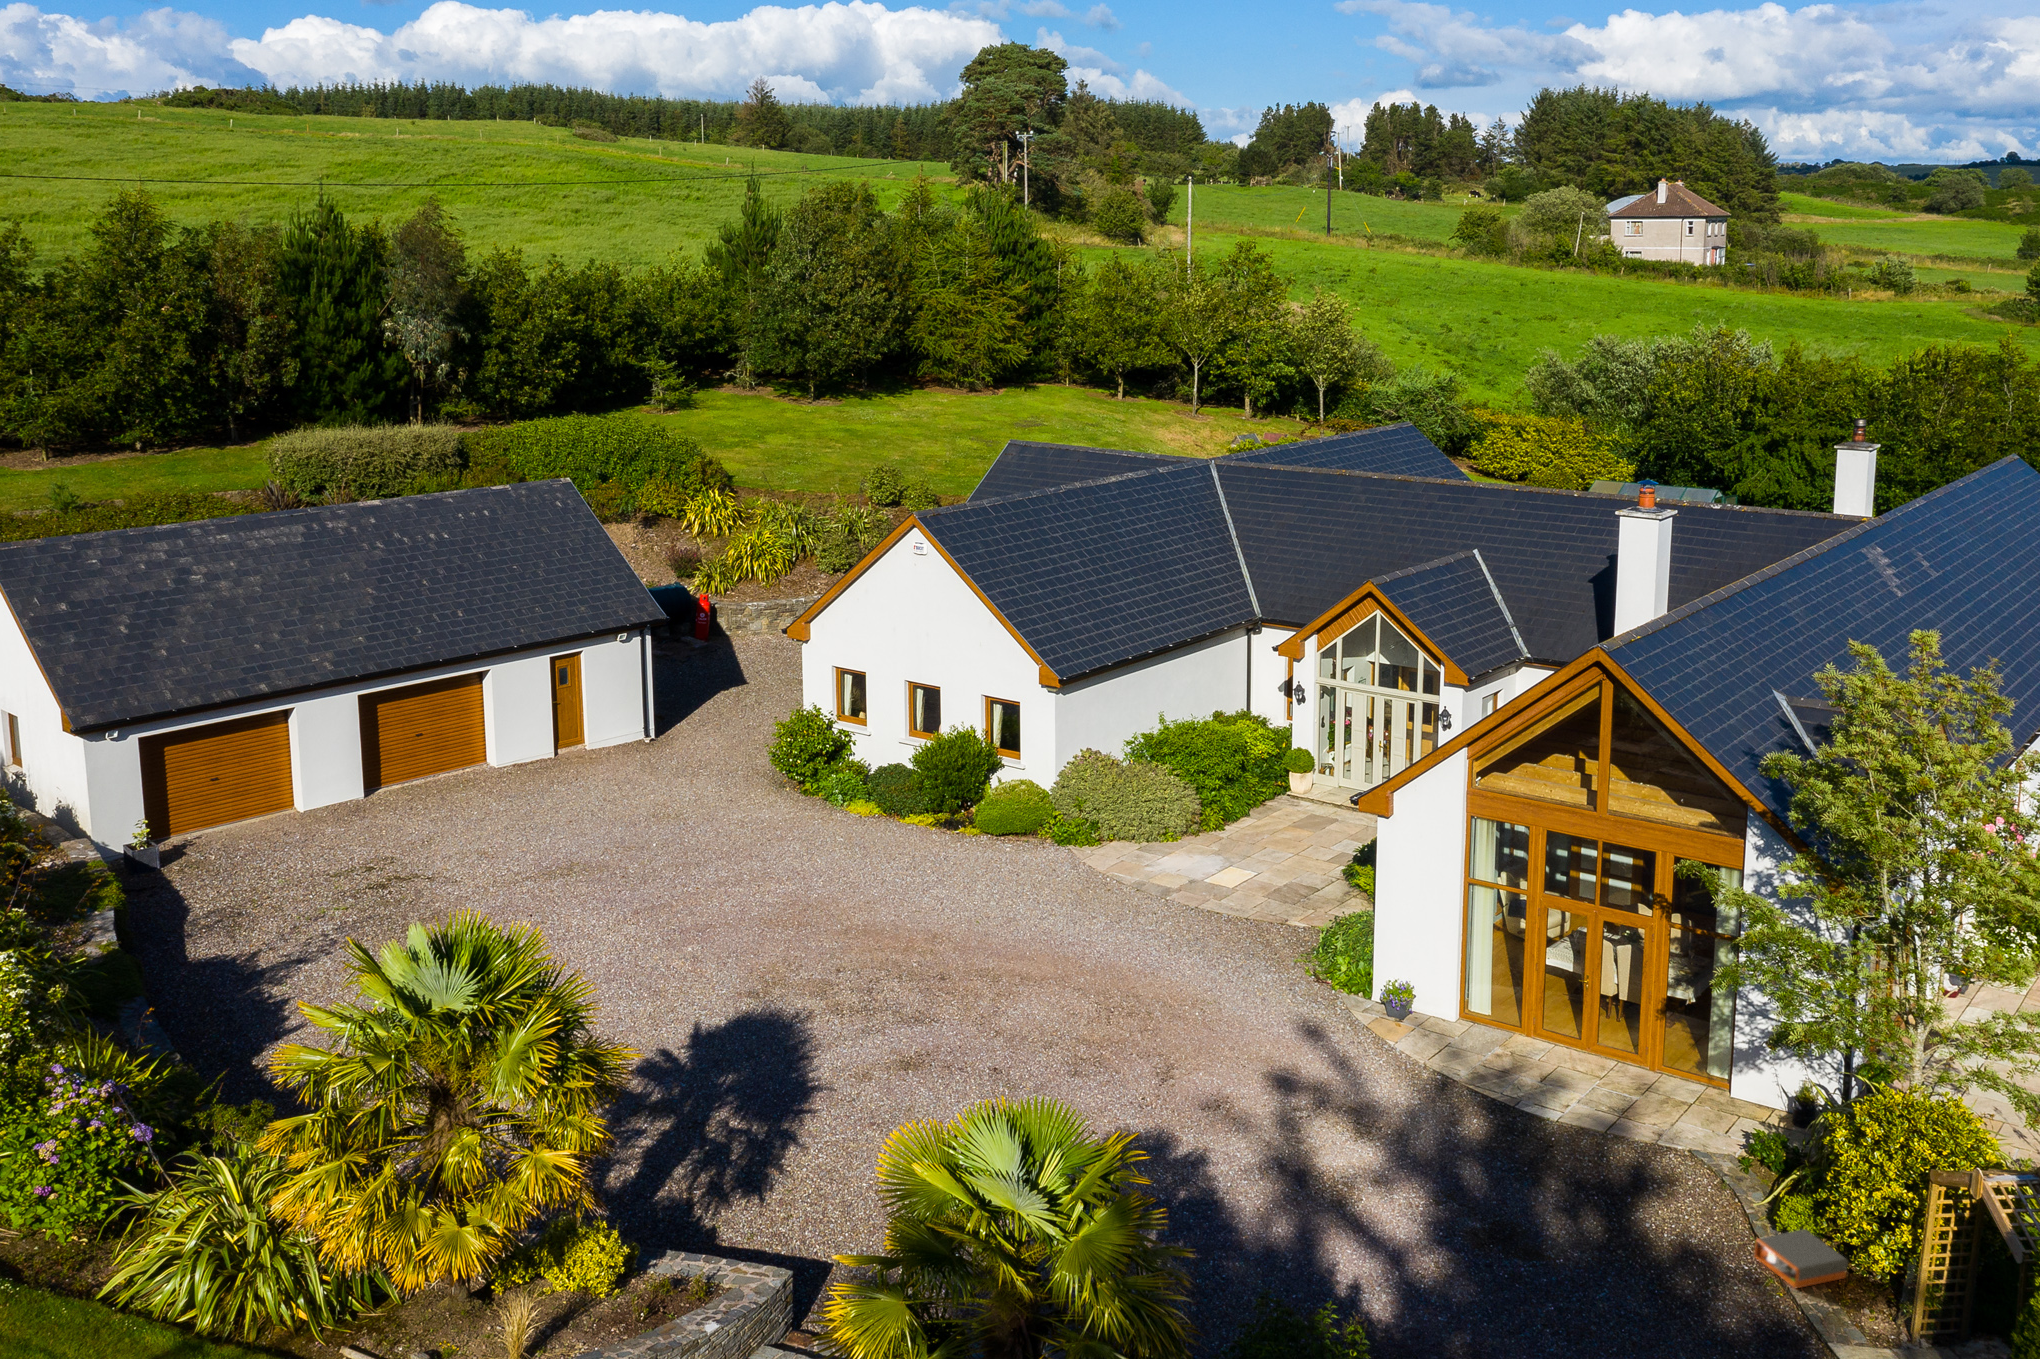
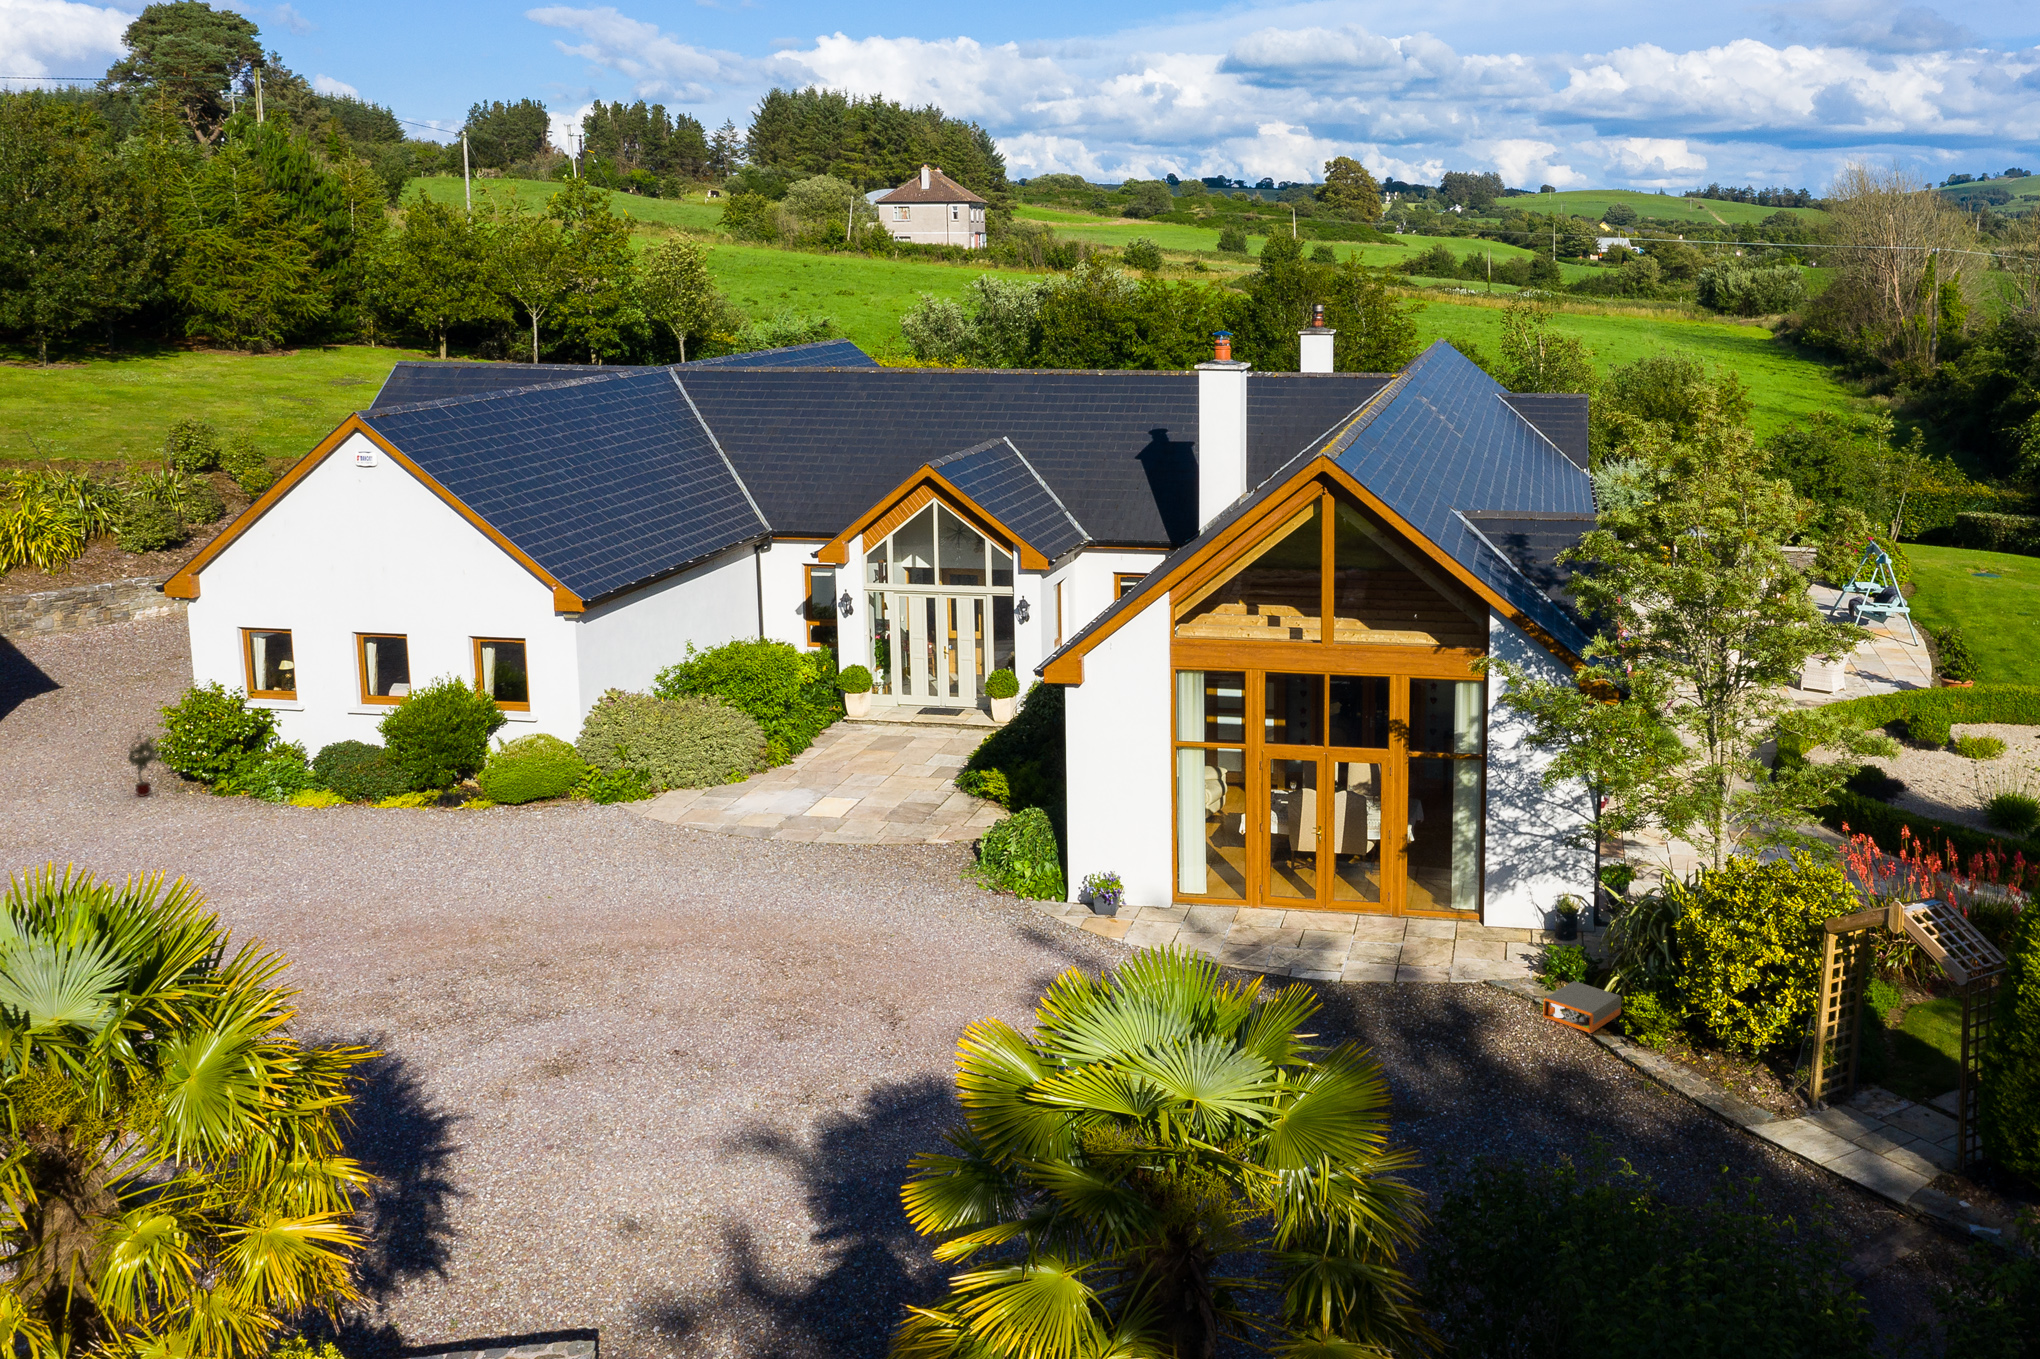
potted tree: none [756,734,783,781] -> present [128,734,165,796]

